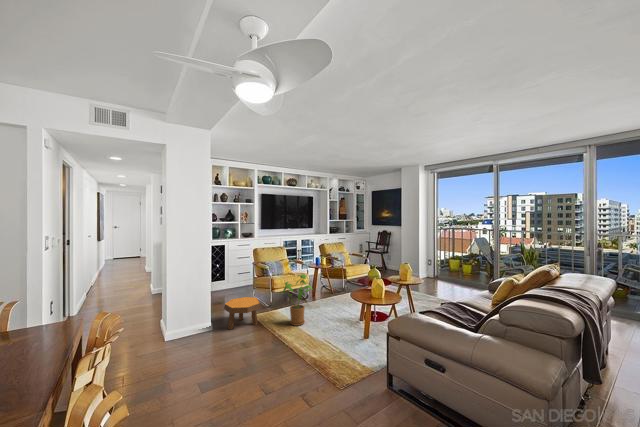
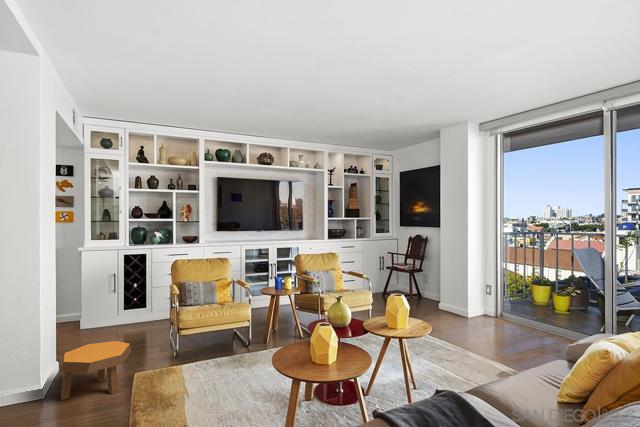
house plant: present [283,274,312,326] -> none [160,306,211,401]

